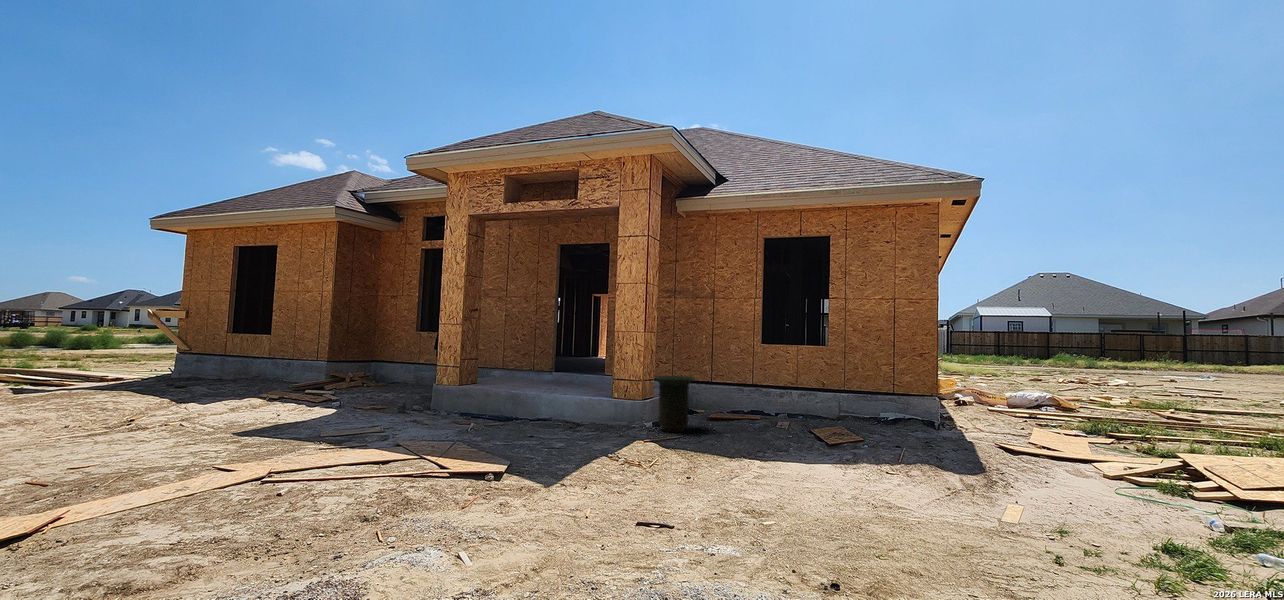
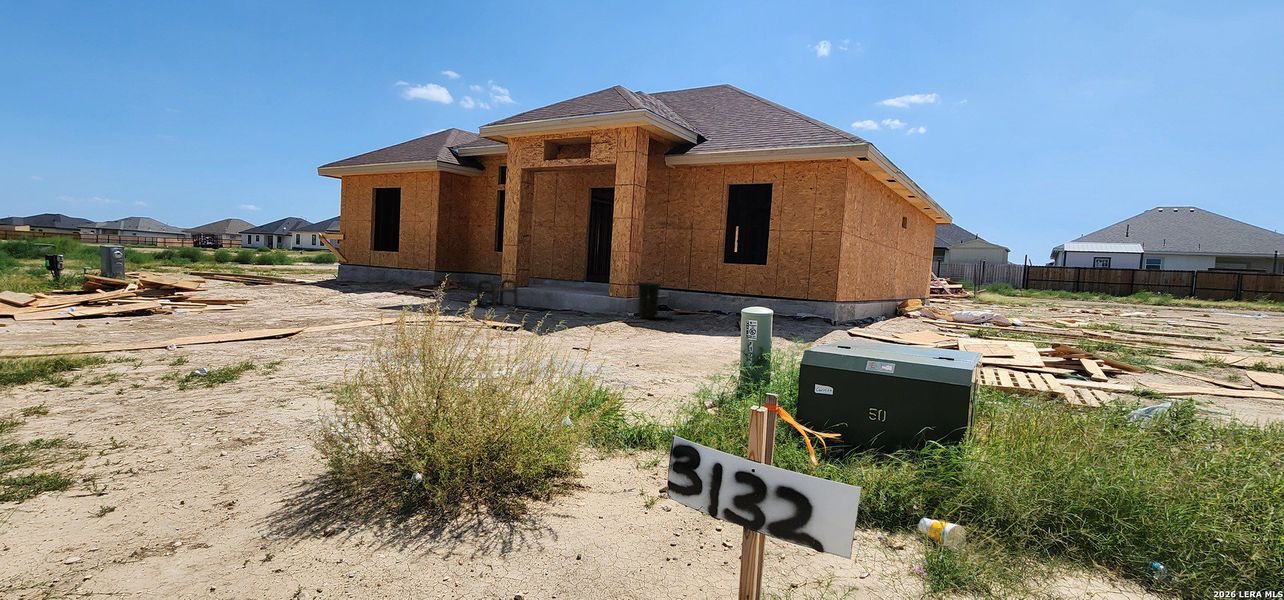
bench: none [401,376,464,423] -> present [477,280,518,308]

